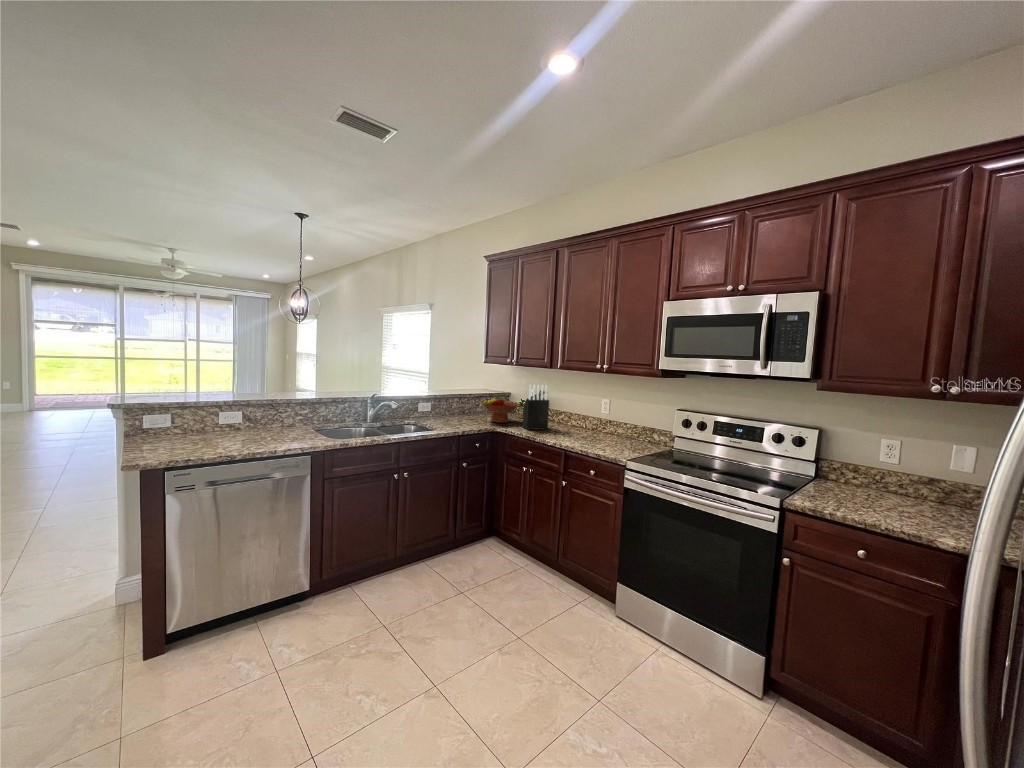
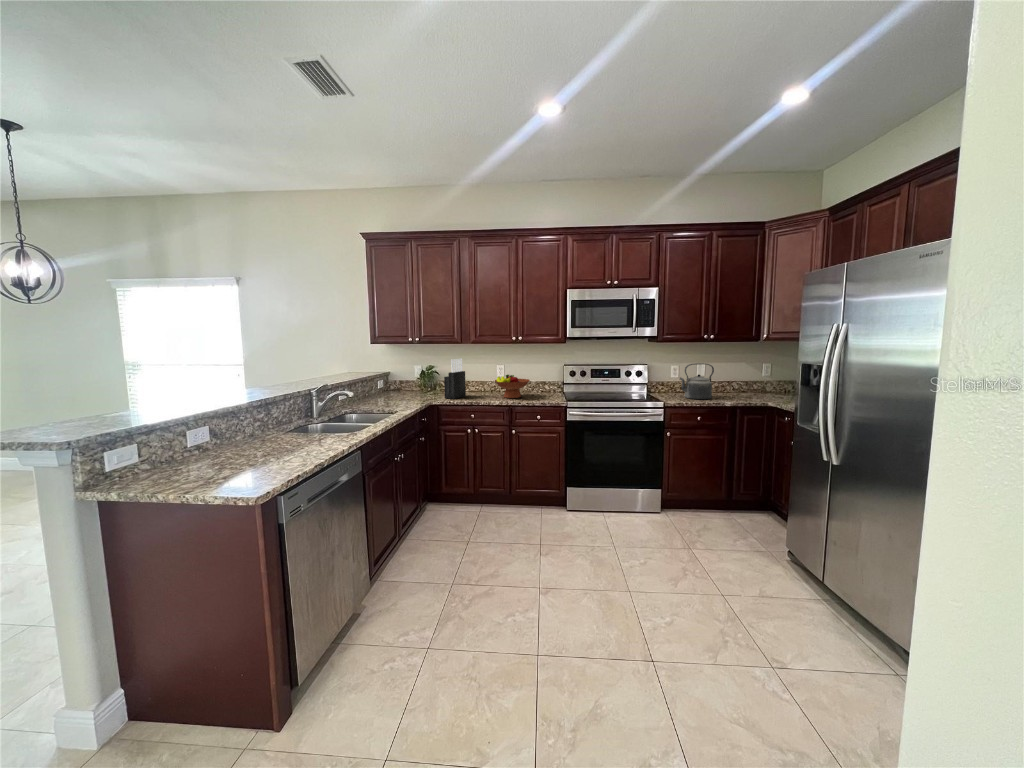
fruit bowl: present [482,397,519,423] -> present [495,375,530,398]
kettle: none [859,440,954,521] -> present [680,363,714,399]

